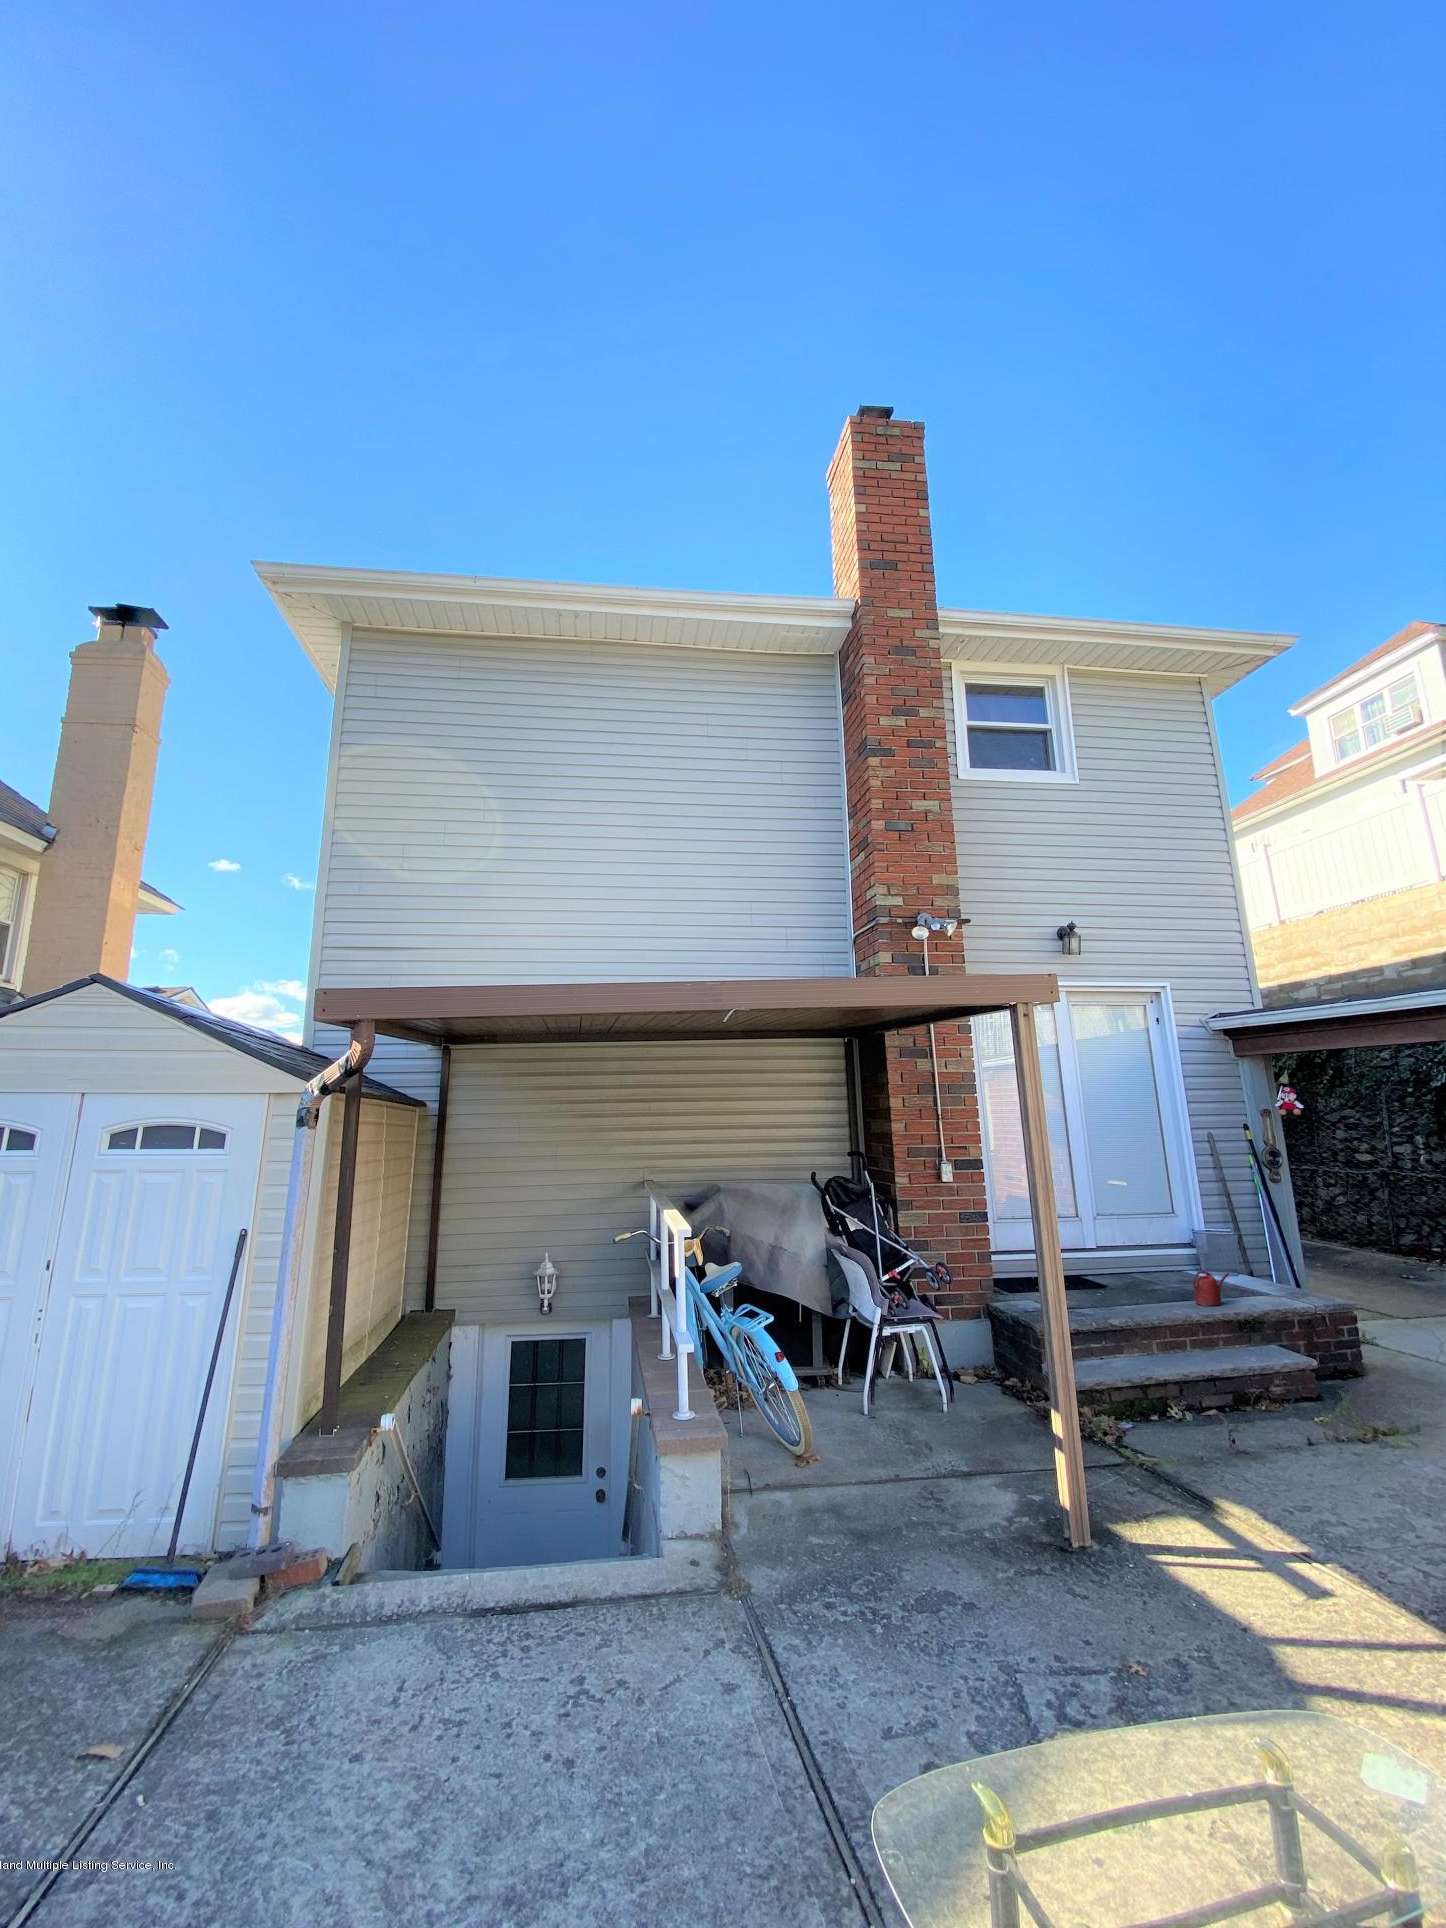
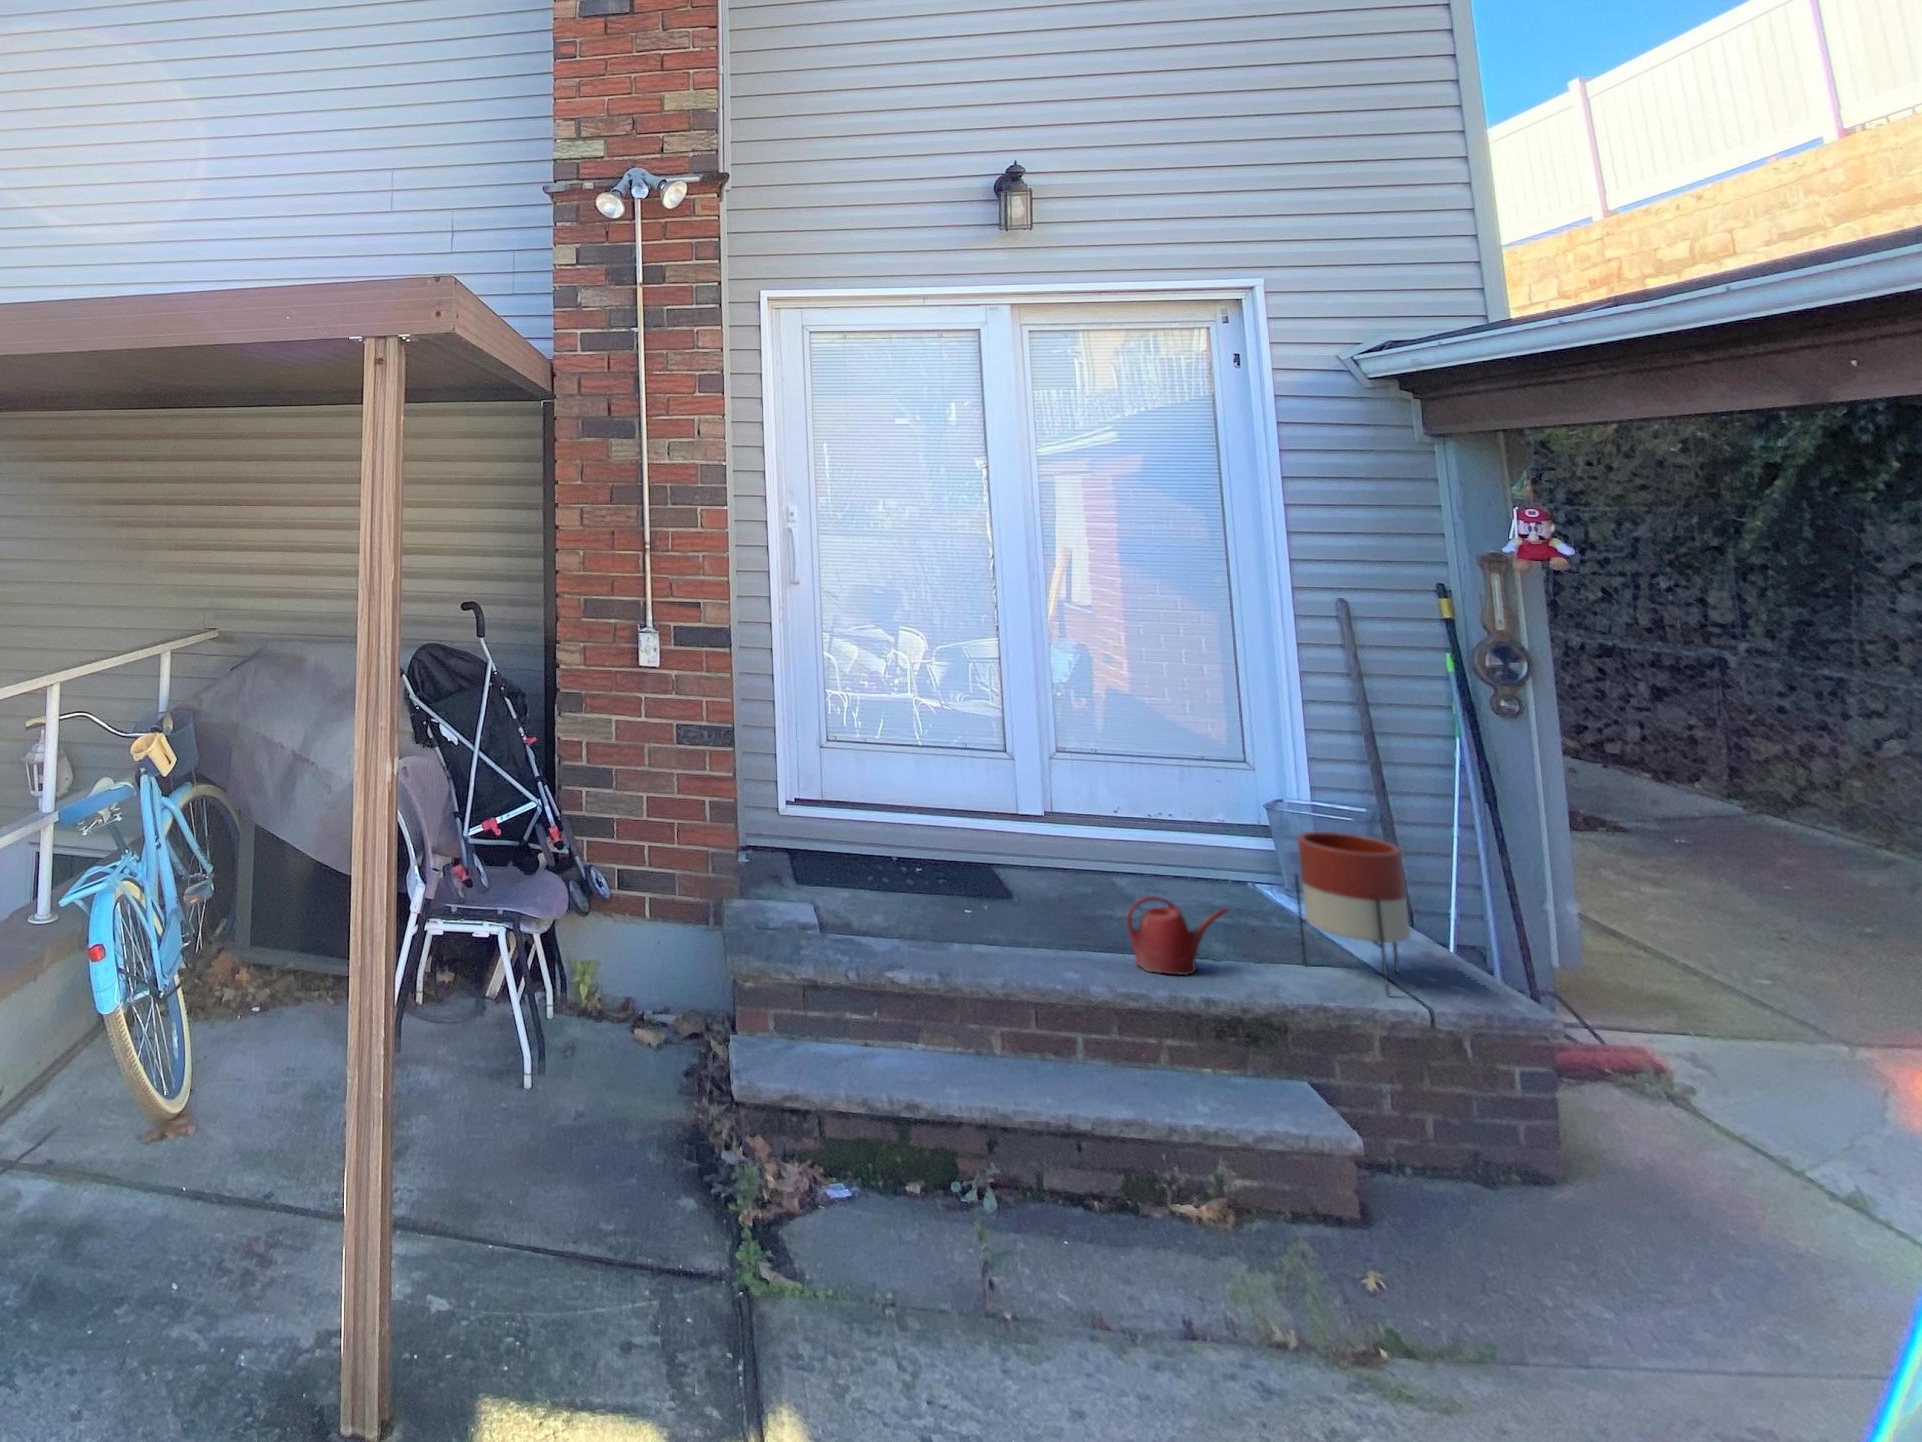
planter: none [1247,1235,1298,1302] -> present [1294,831,1411,995]

